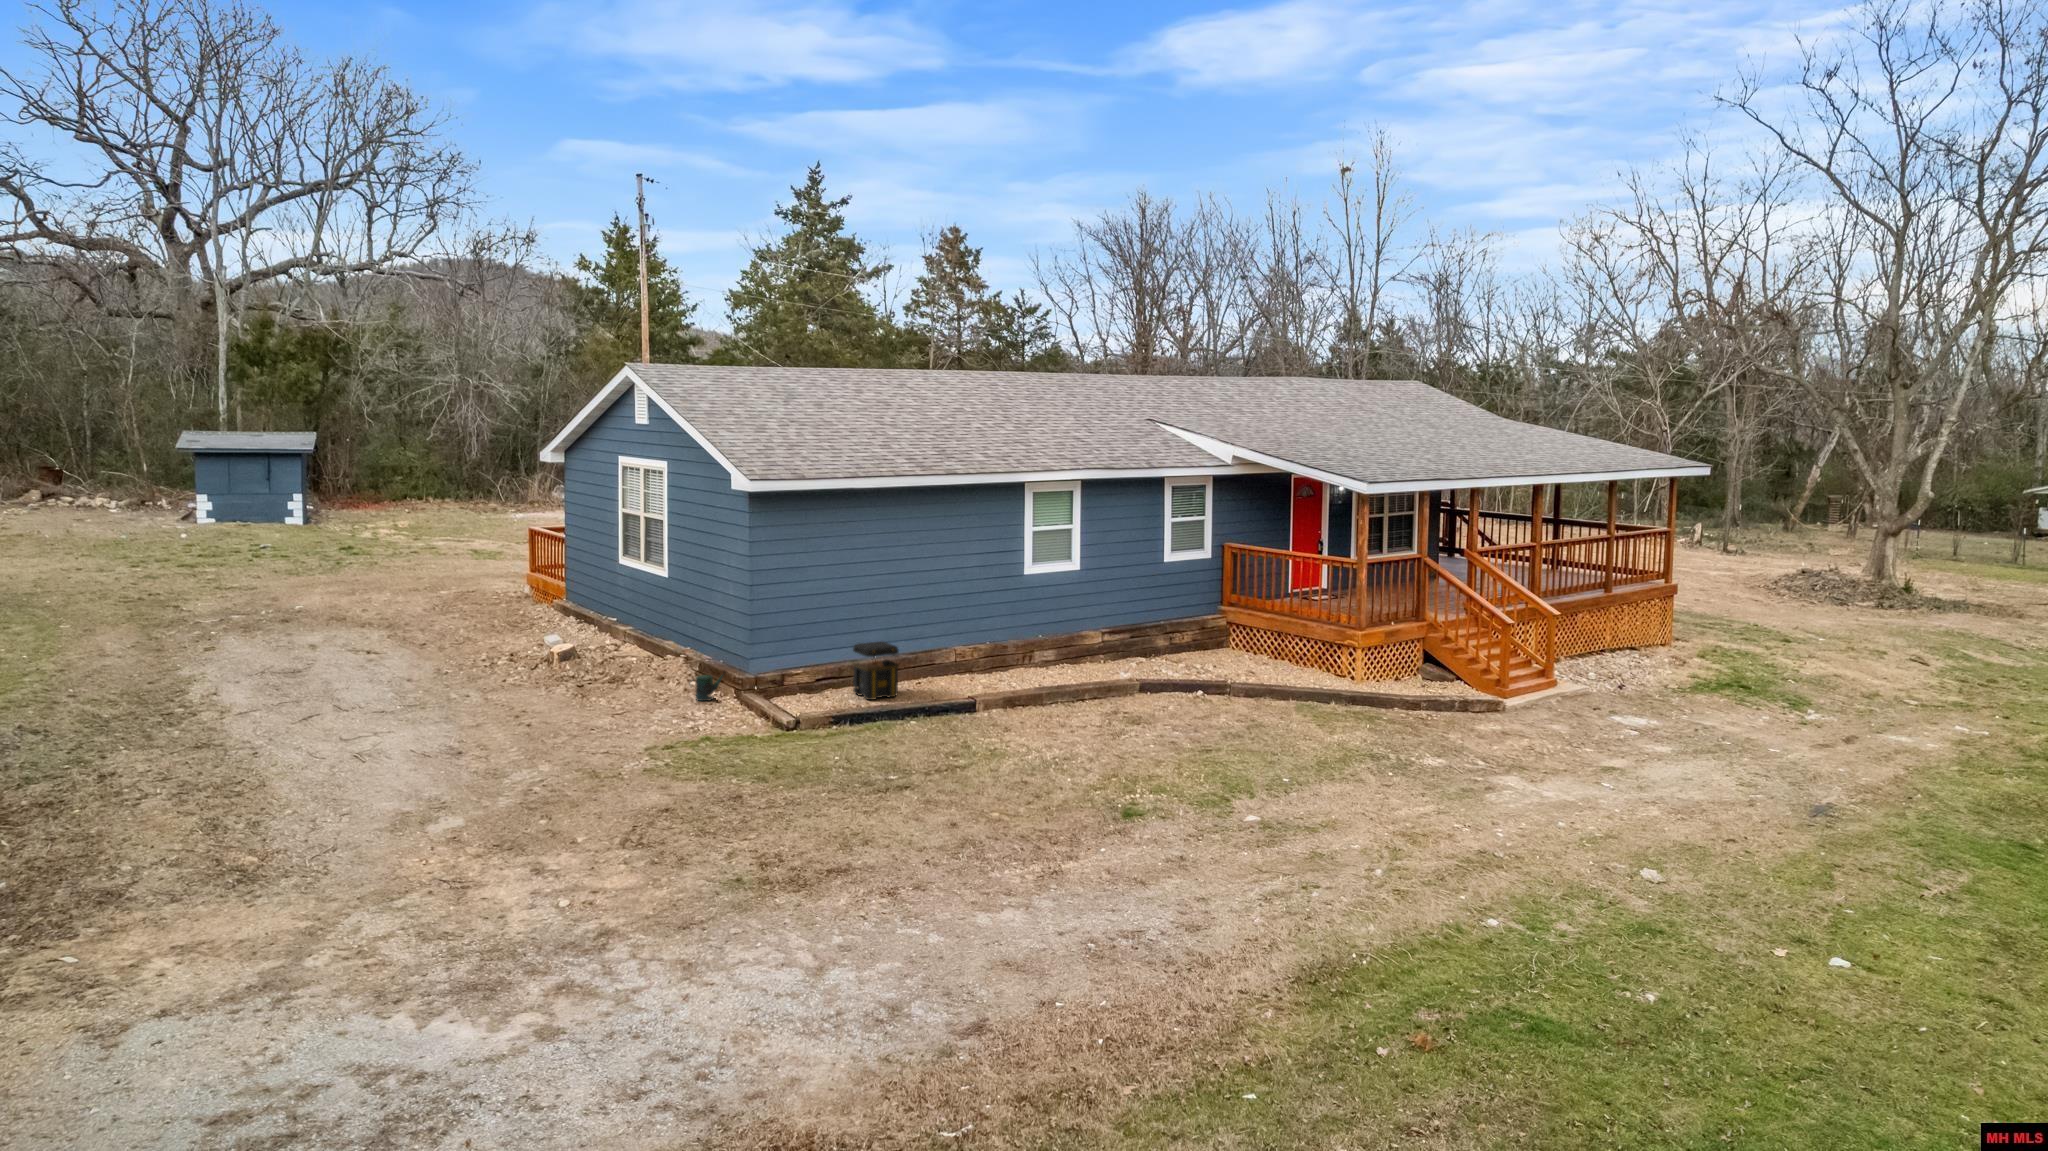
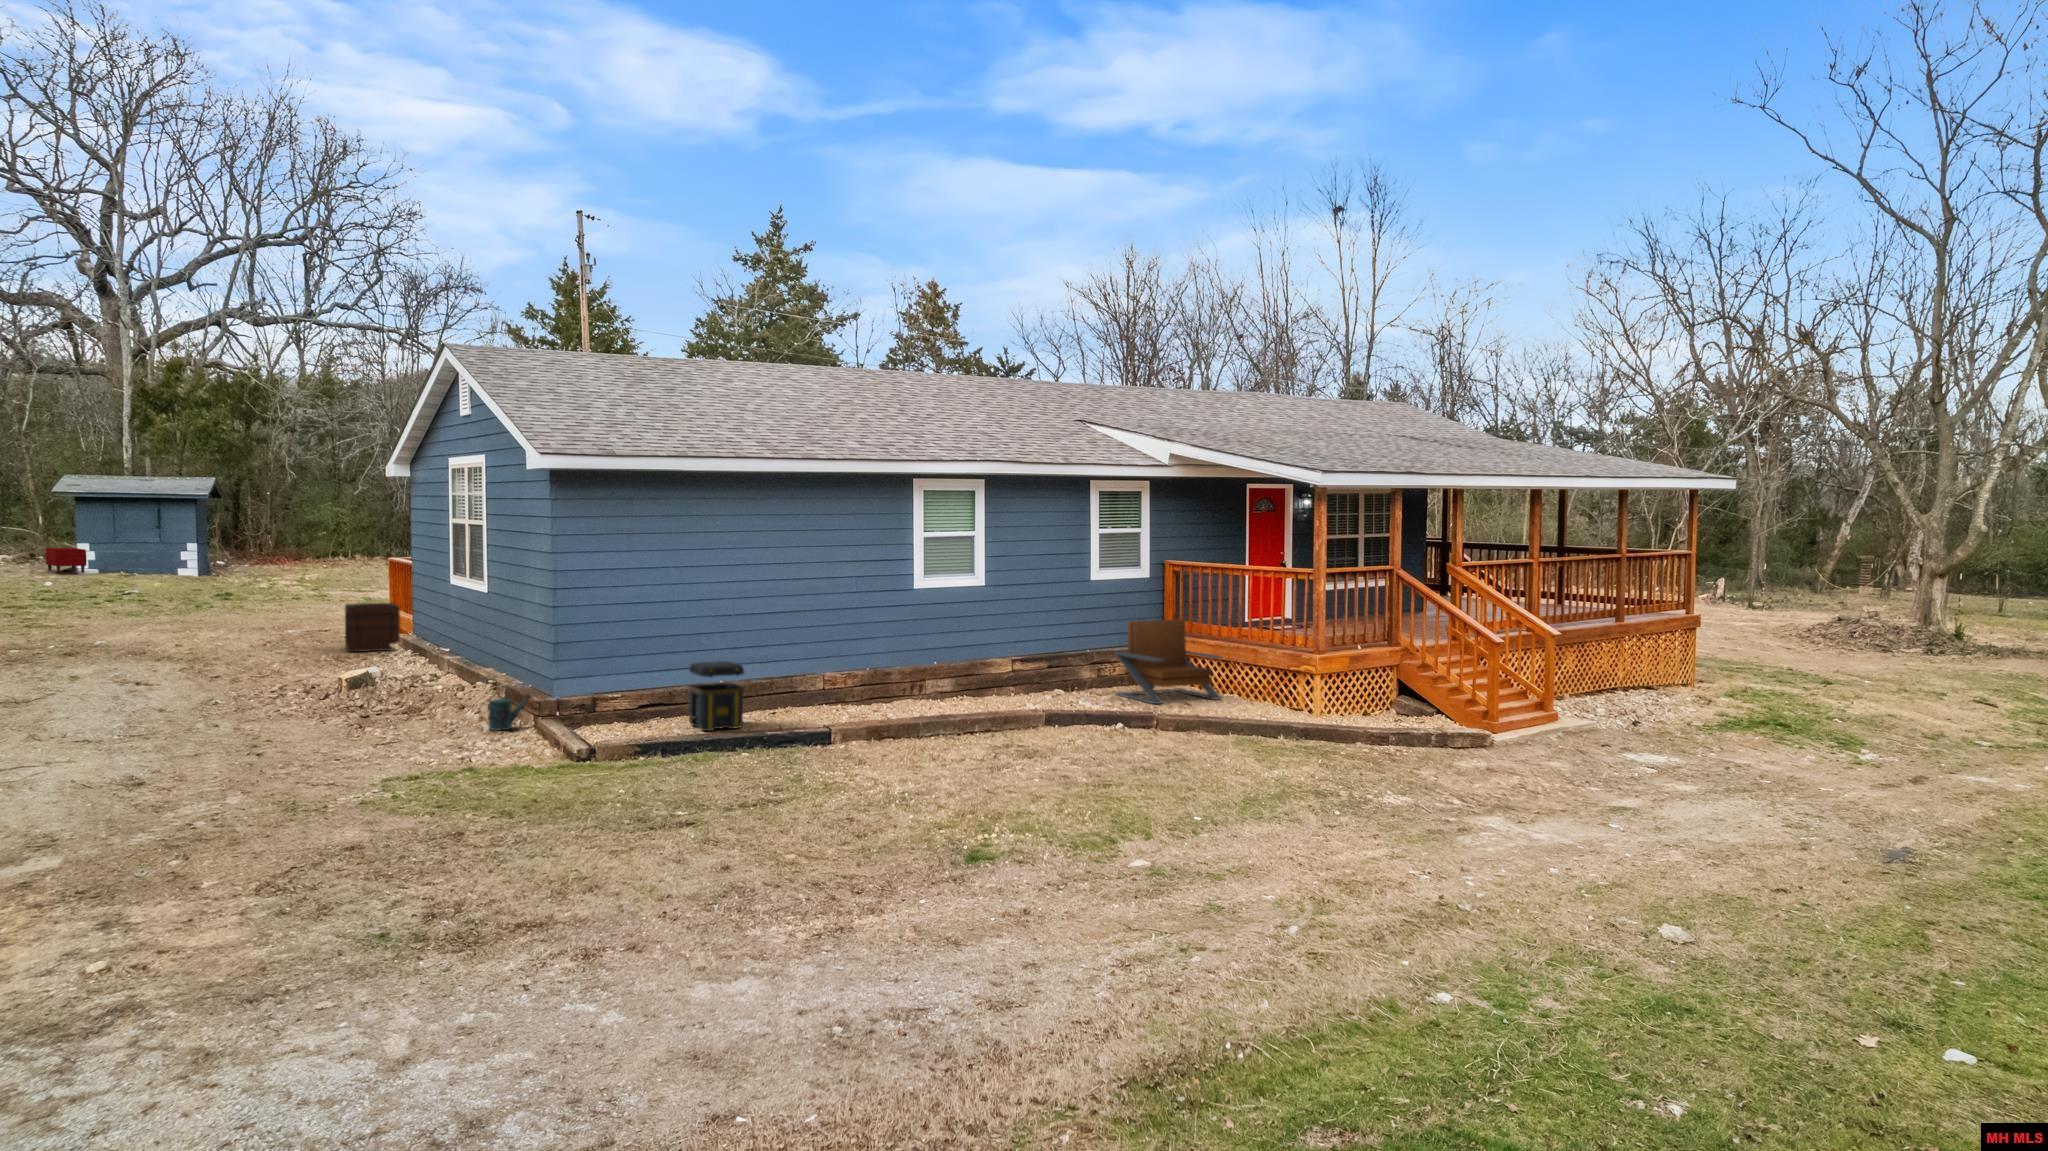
bench: none [191,506,230,531] -> present [46,548,86,574]
wooden crate: none [511,573,561,617] -> present [345,603,400,652]
lounge chair: none [1184,593,1276,668] -> present [1115,620,1221,704]

